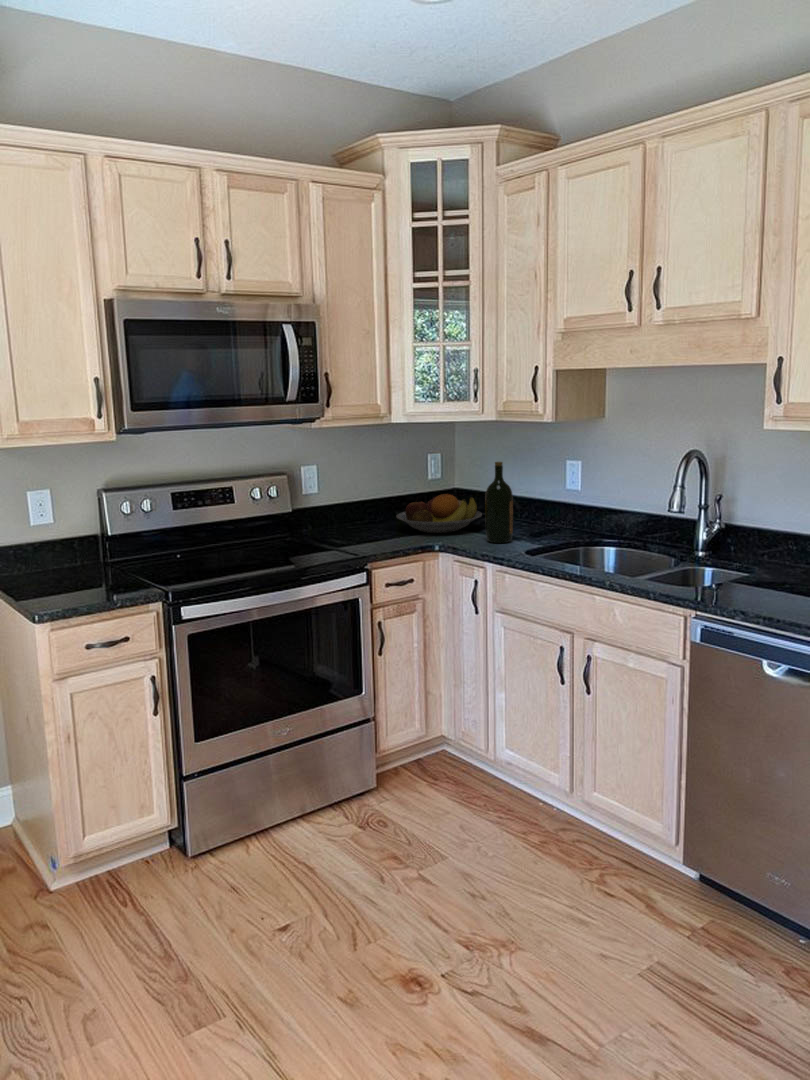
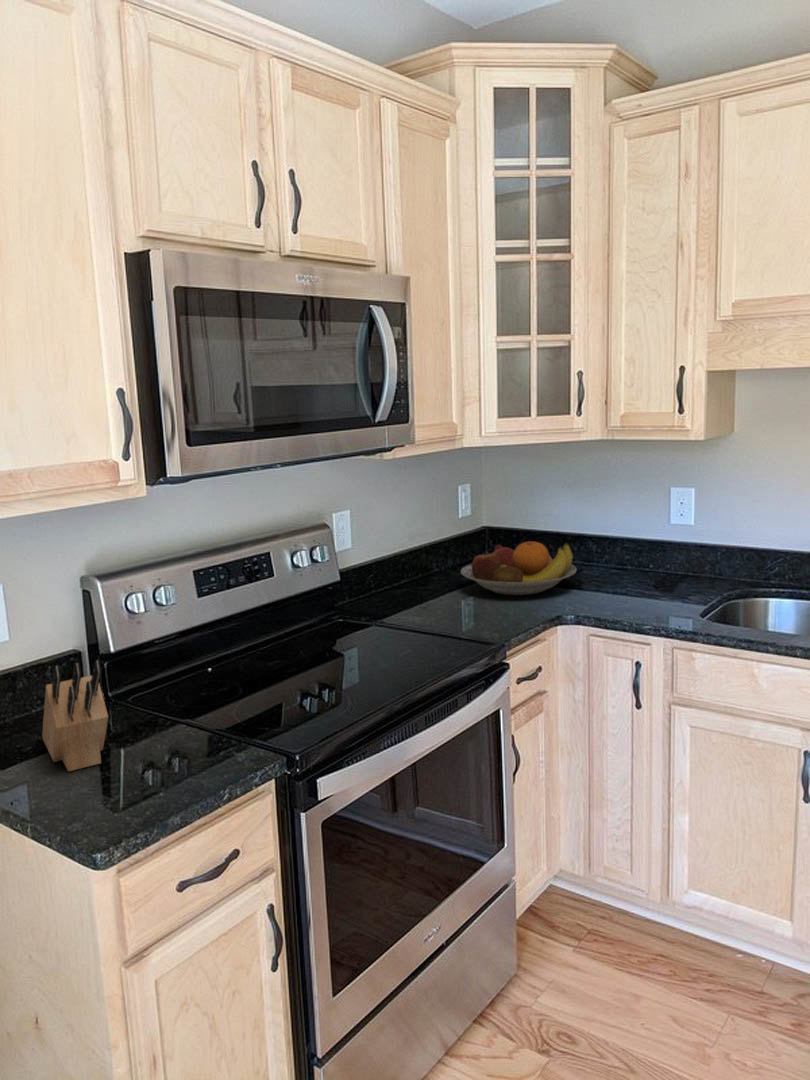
wine bottle: present [485,462,513,543] -> none [614,496,651,605]
knife block: none [42,526,84,588] -> present [42,660,108,771]

